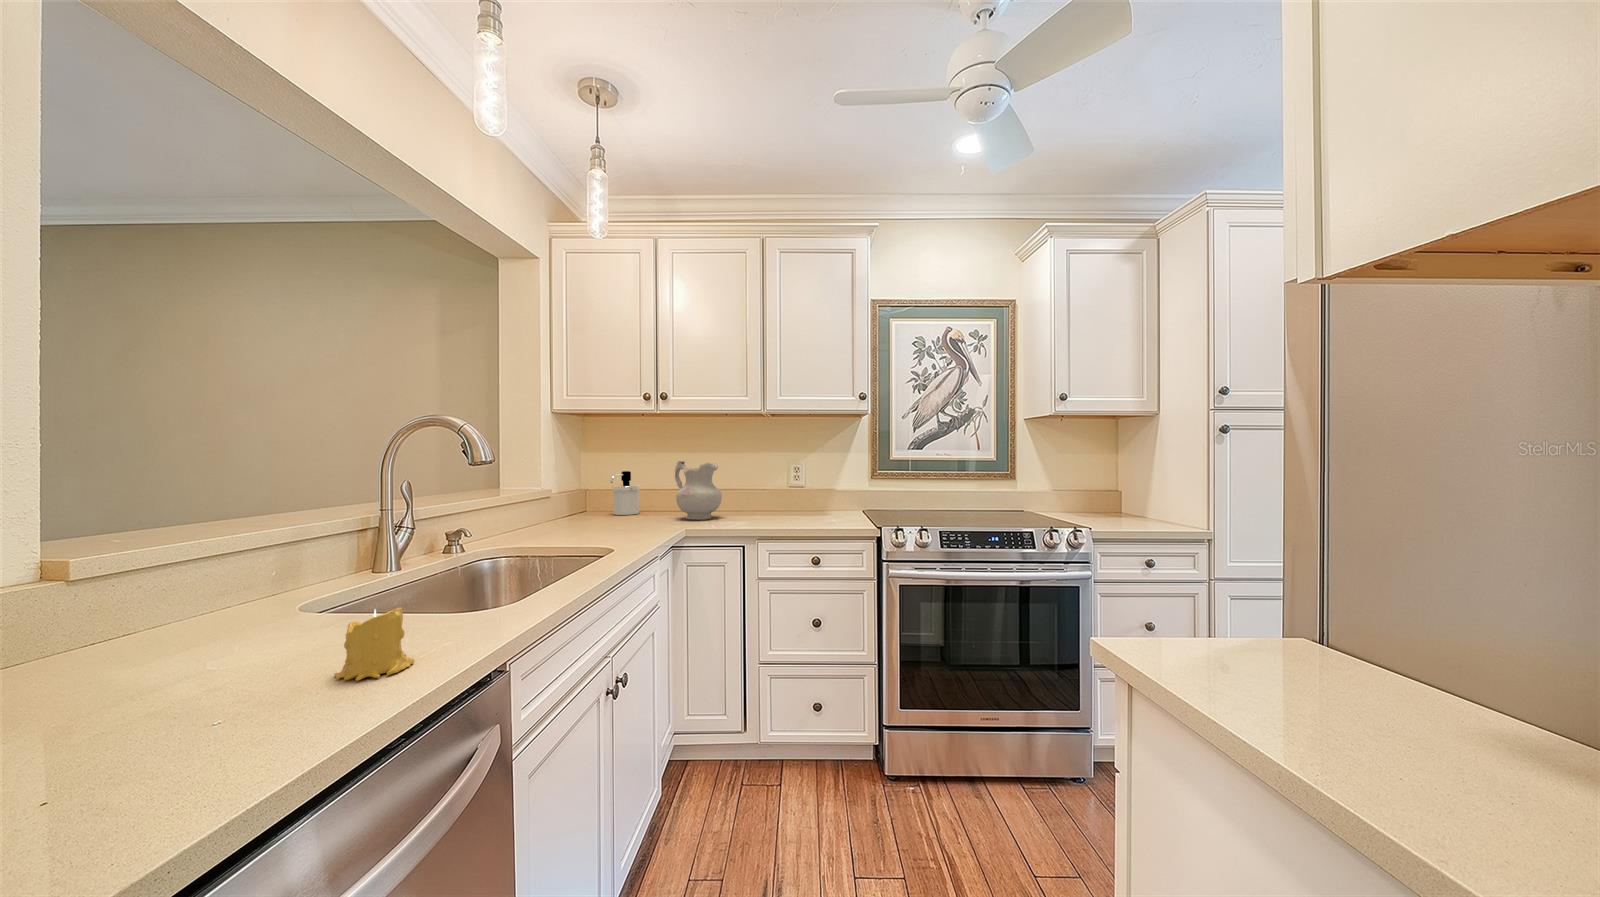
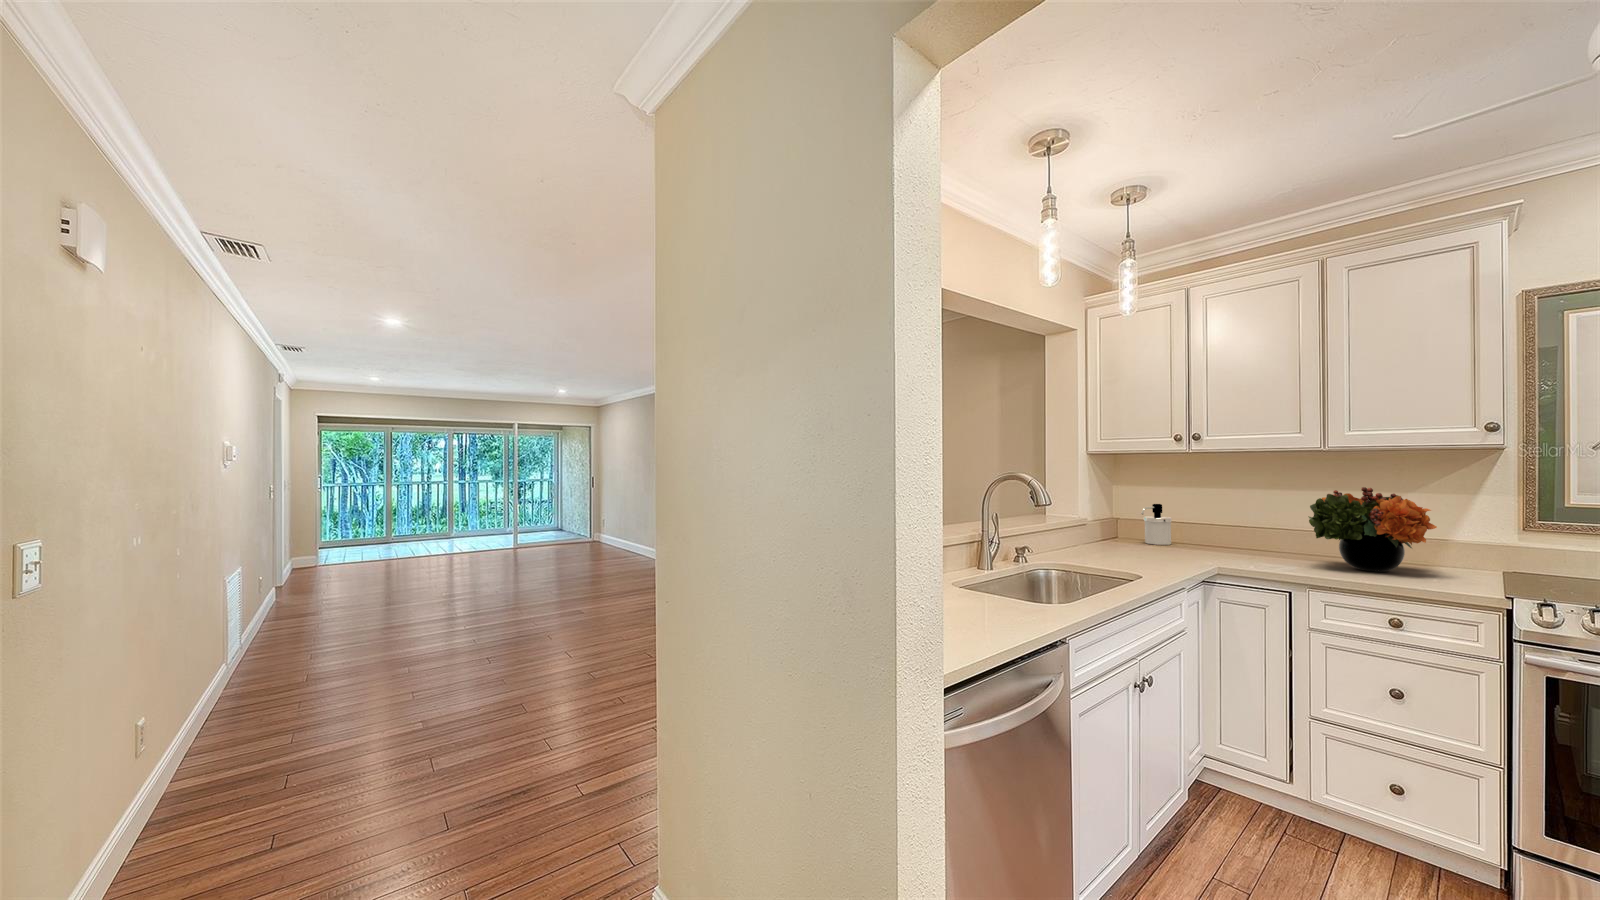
flower arrangement: none [752,444,834,517] -> present [1308,487,1437,572]
ceramic pitcher: present [675,461,722,520] -> none [1210,499,1267,560]
candle: present [334,608,414,681] -> none [987,591,1022,627]

